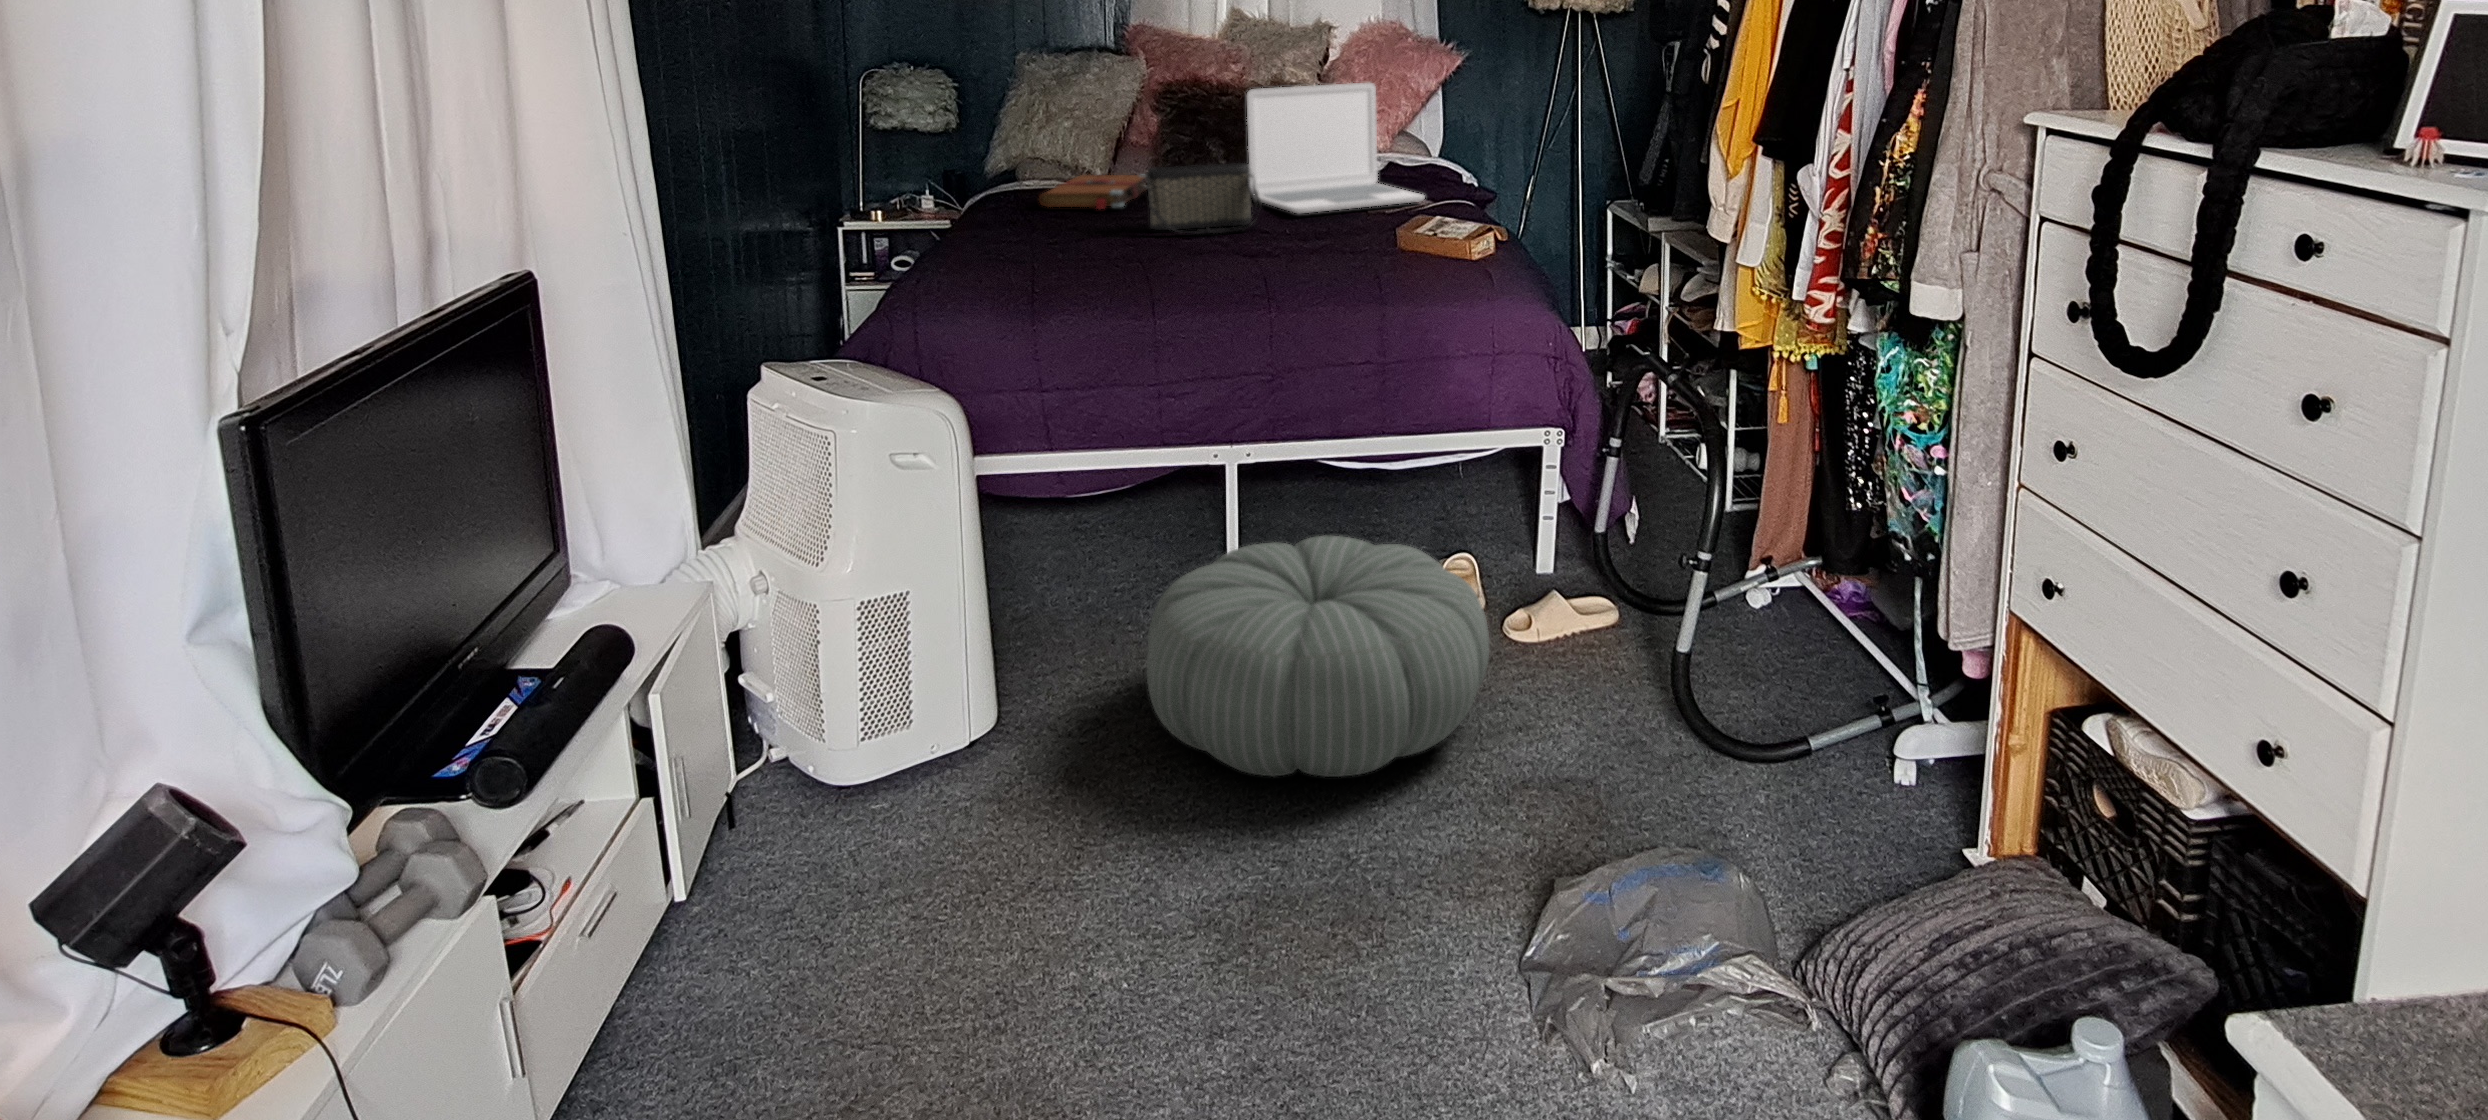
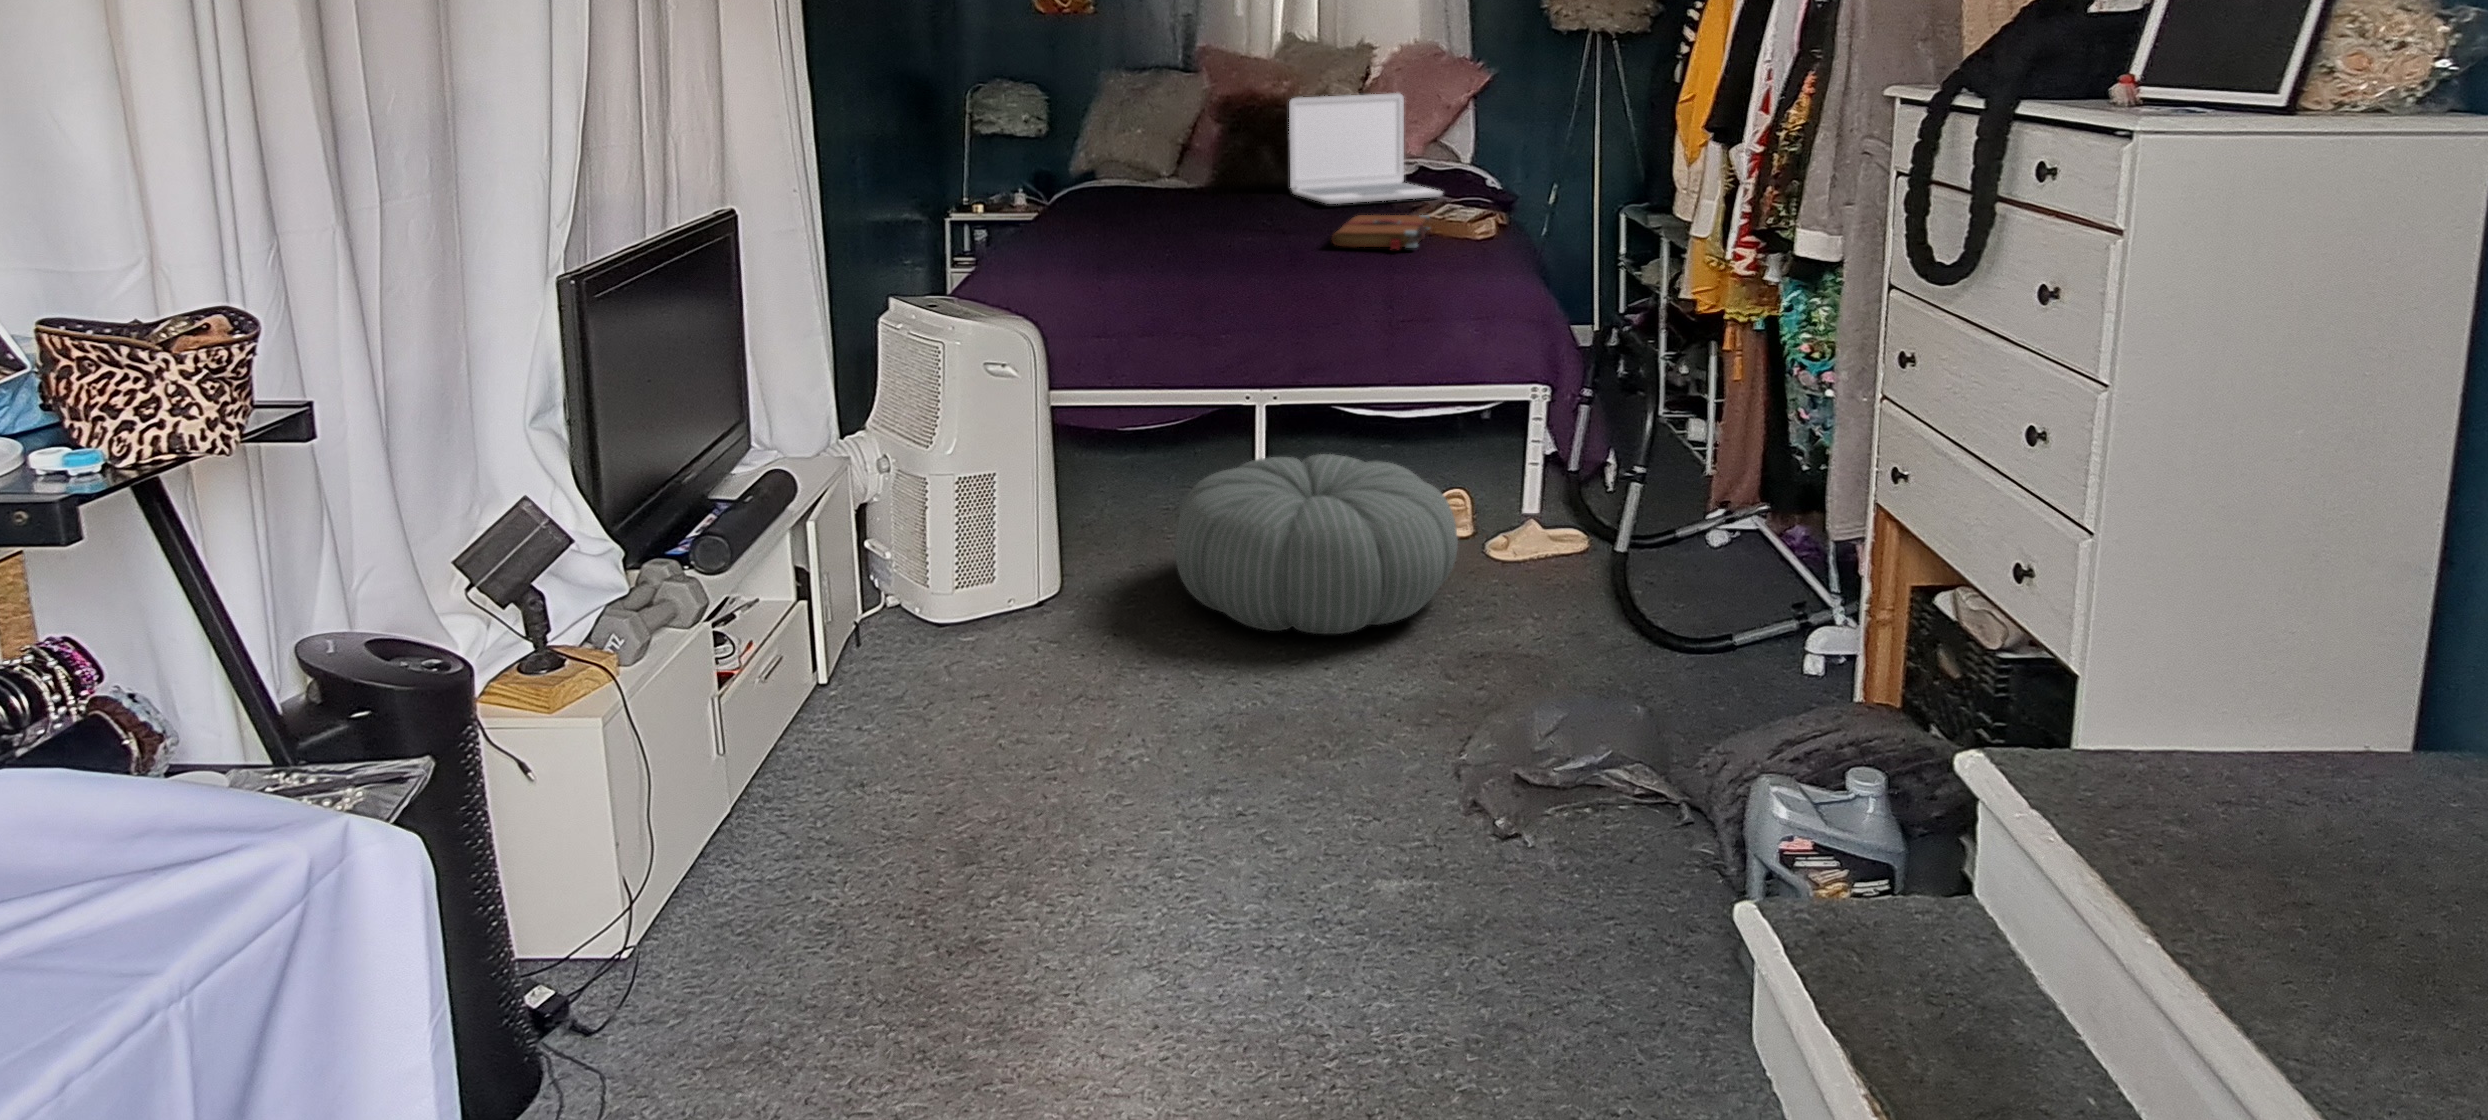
handbag: present [1146,163,1262,234] -> none [1199,159,1297,218]
book: present [1039,175,1147,209] -> present [1332,215,1430,249]

